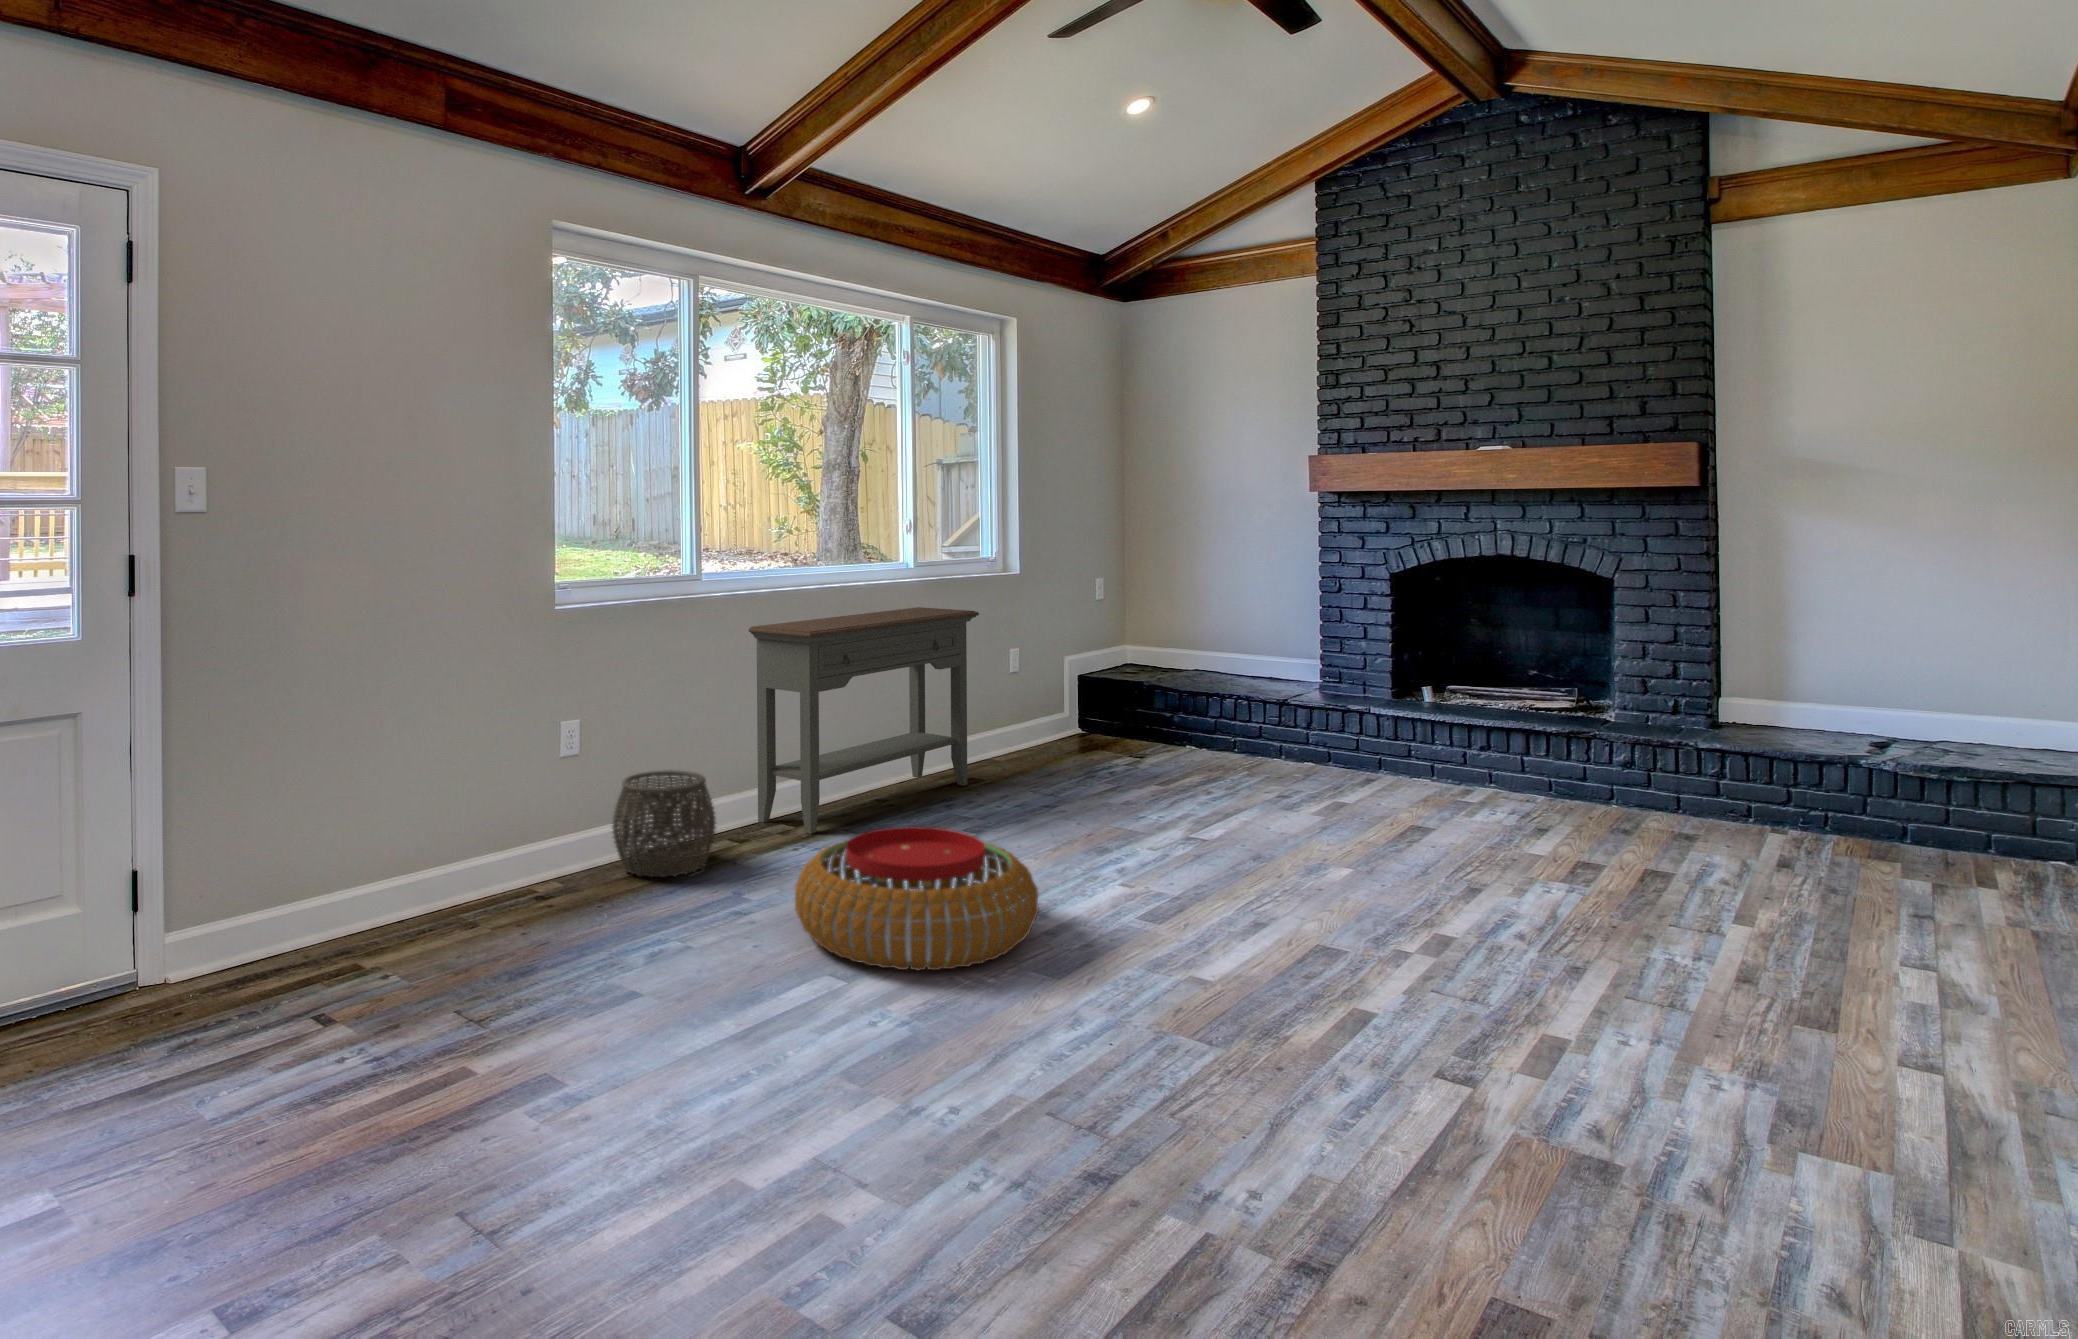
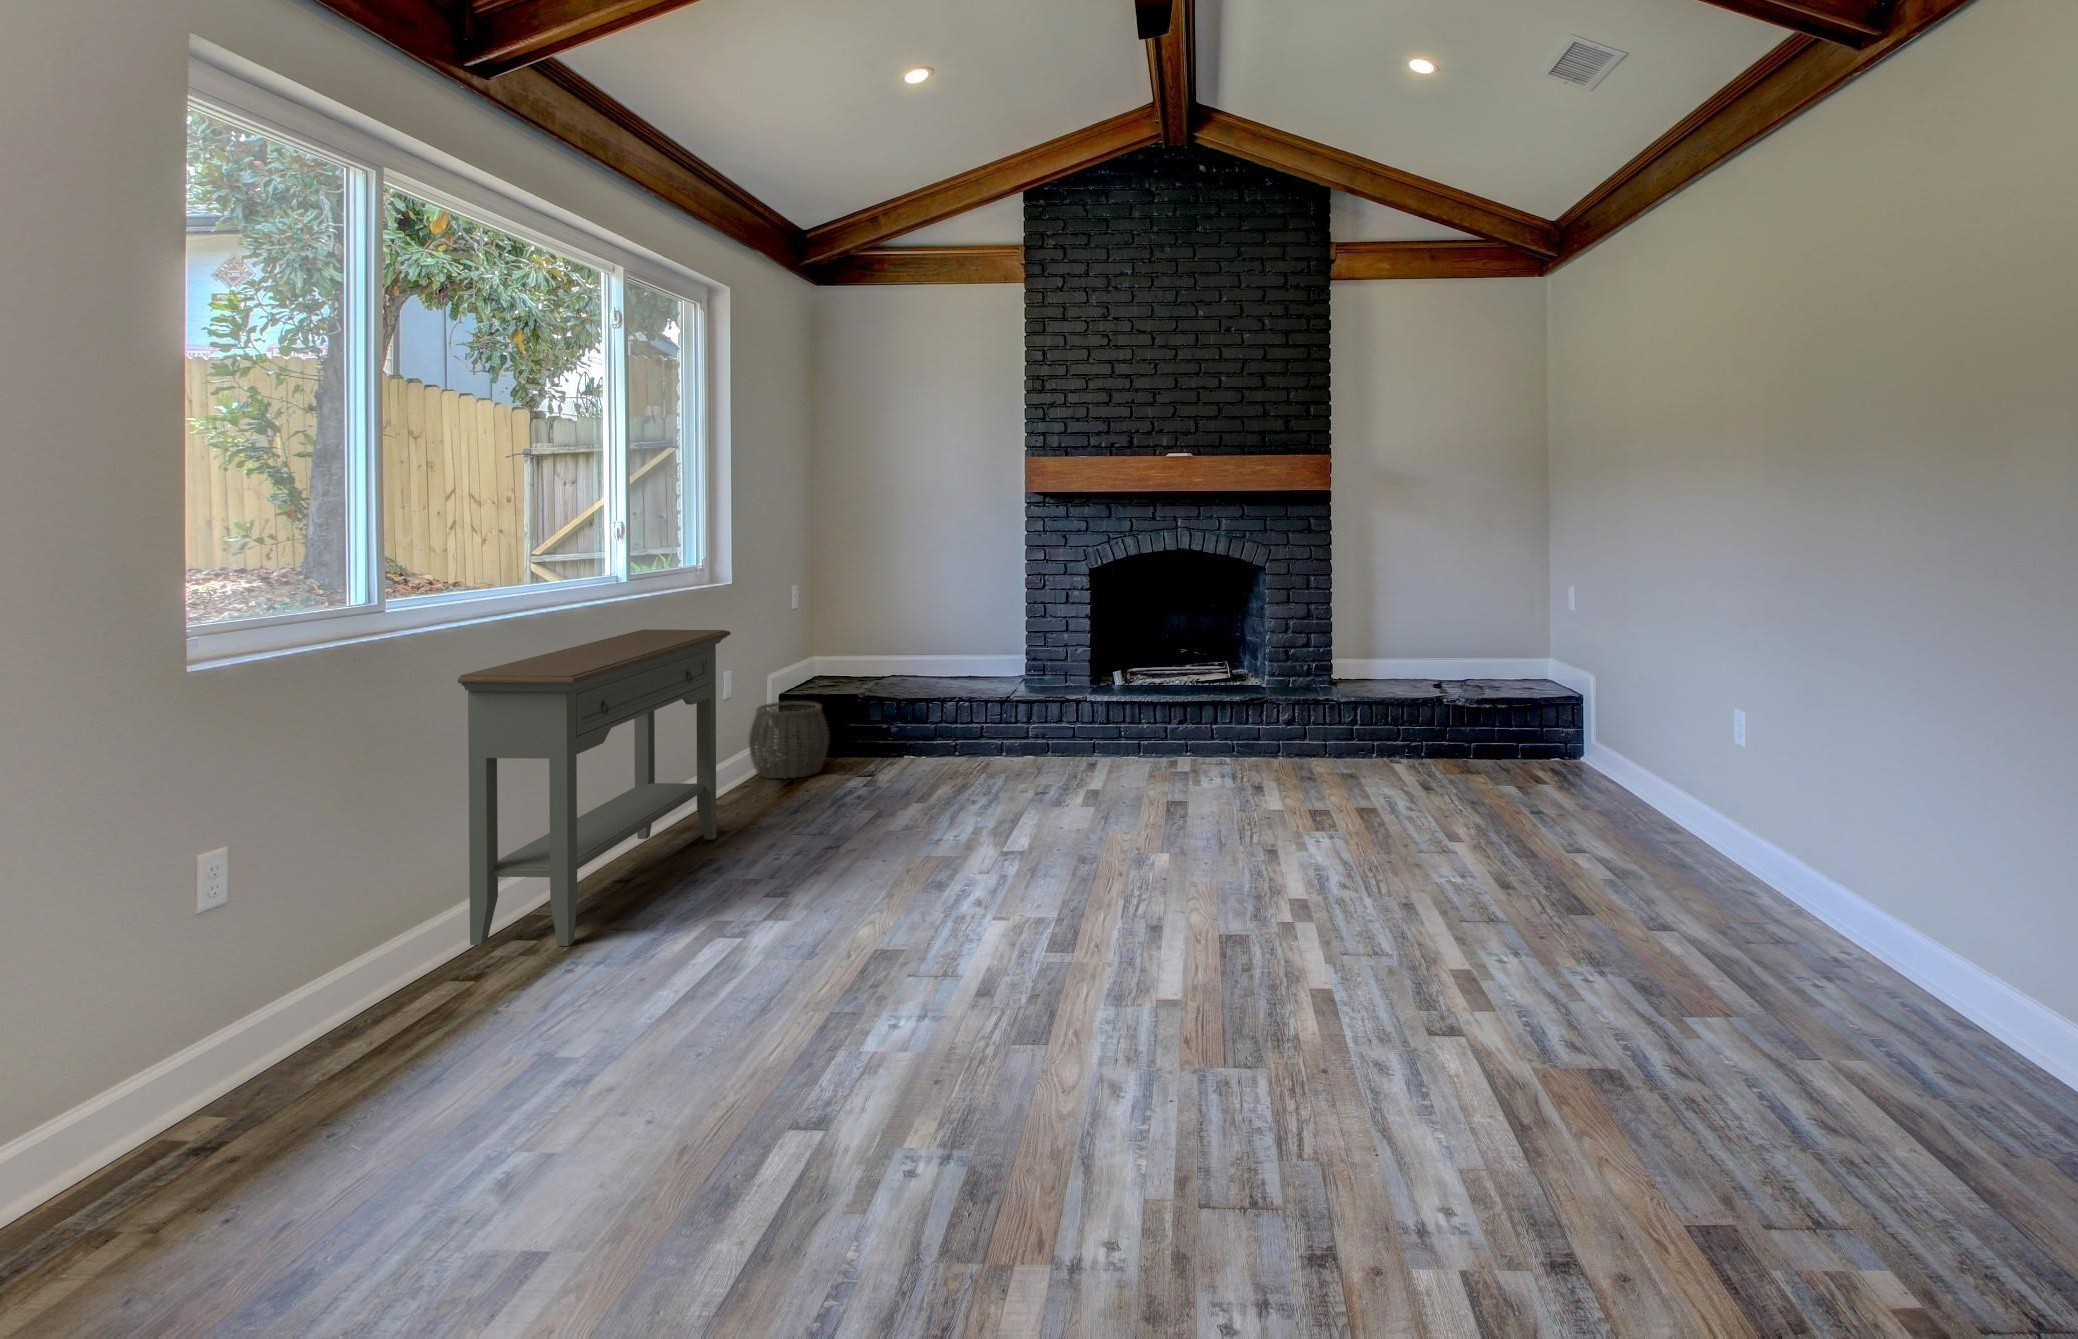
woven basket: present [612,770,717,877] -> present [749,701,829,779]
pouf: present [795,826,1038,970] -> none [668,908,989,1116]

